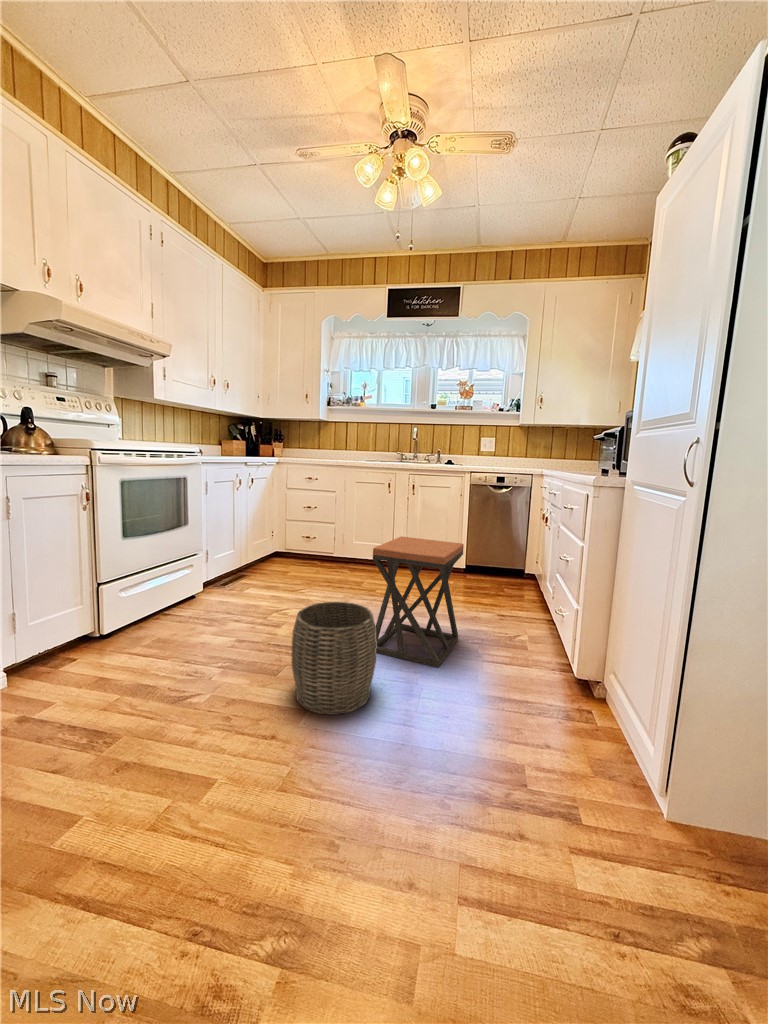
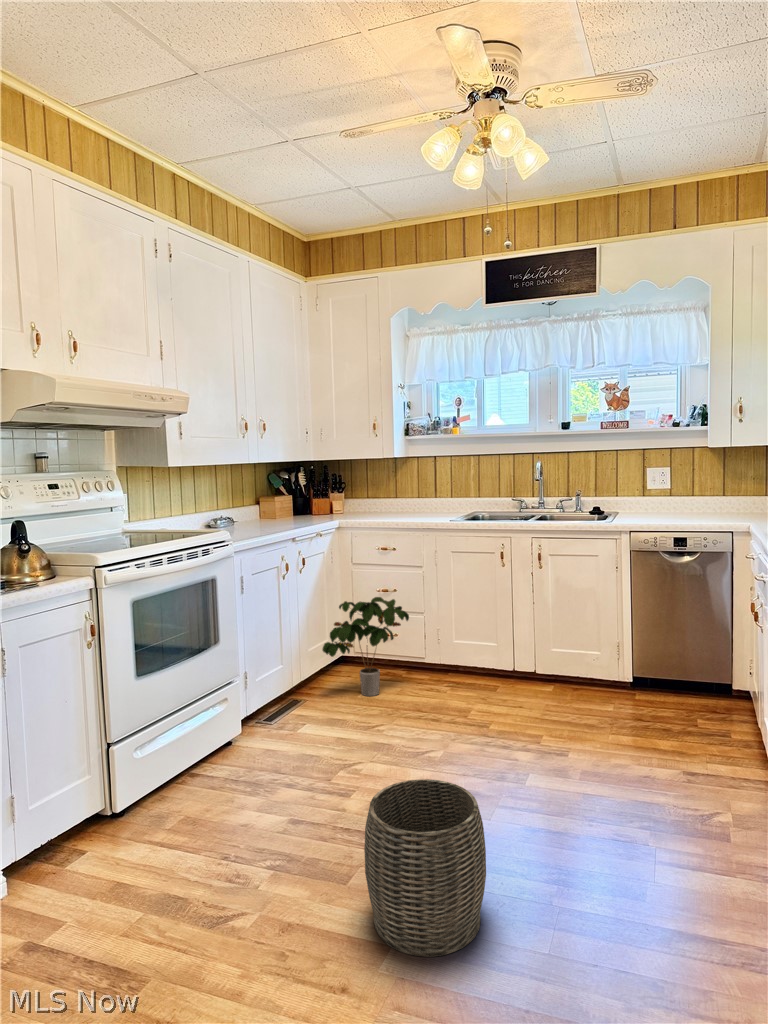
potted plant: none [265,507,326,573] -> present [323,597,409,696]
stool: present [373,536,464,667] -> none [476,662,618,876]

